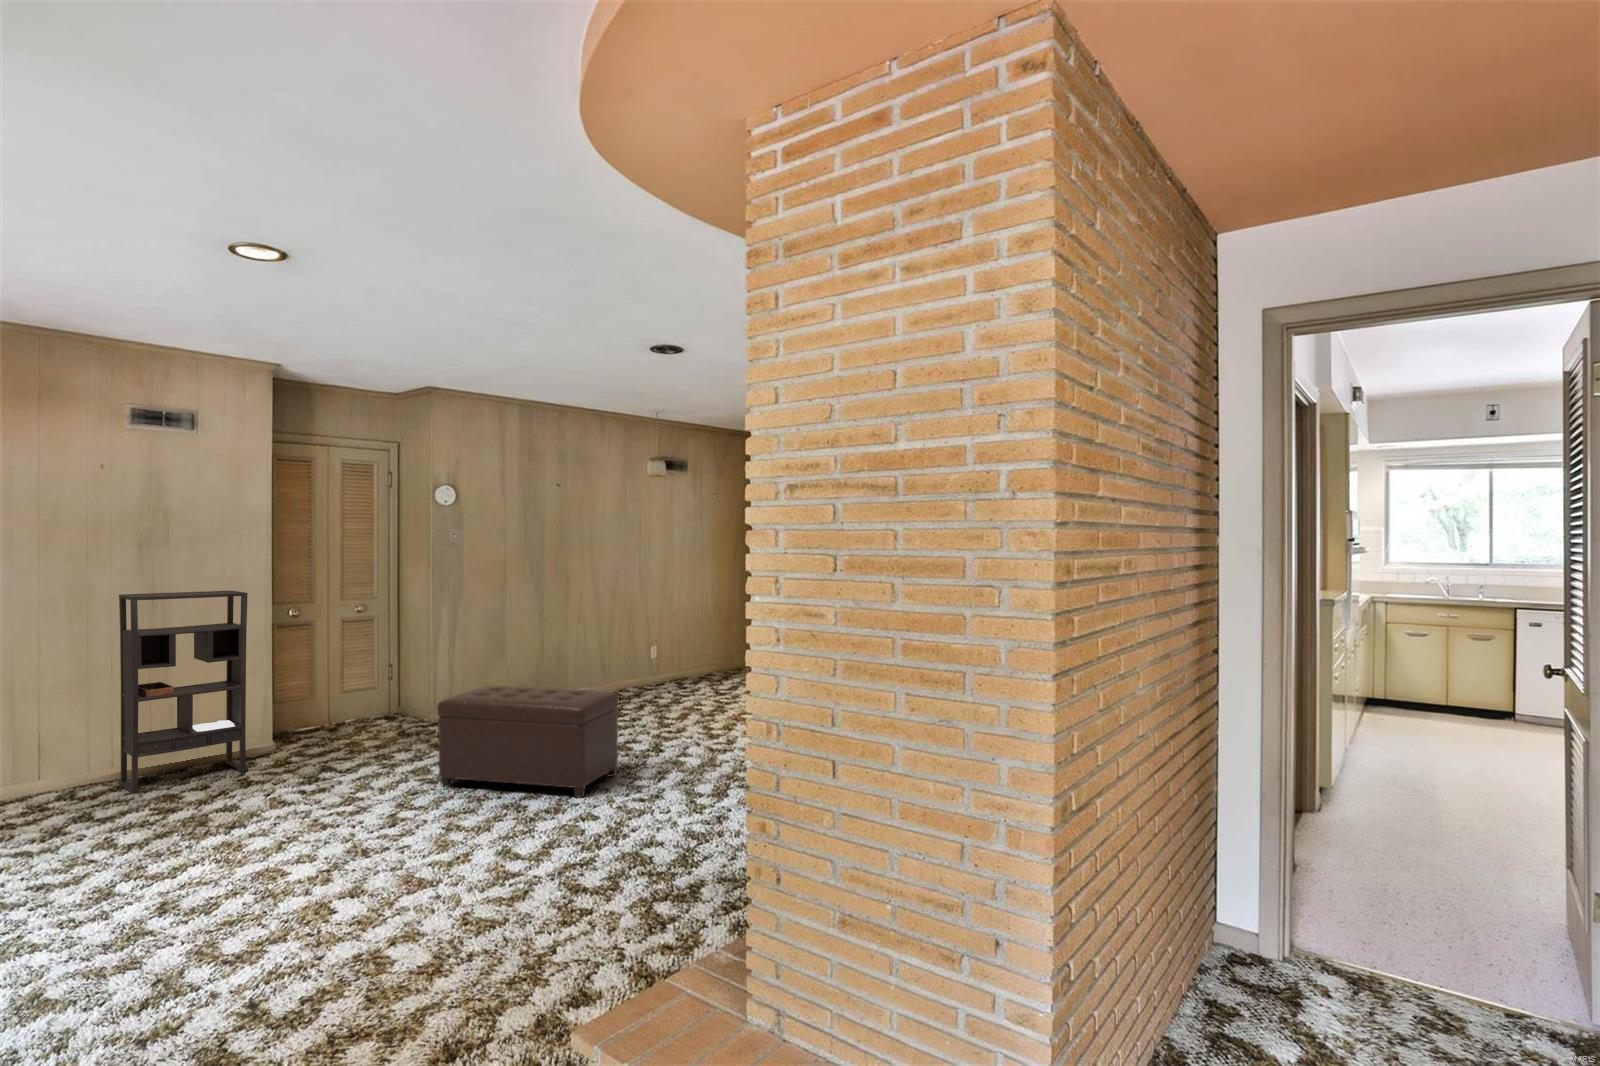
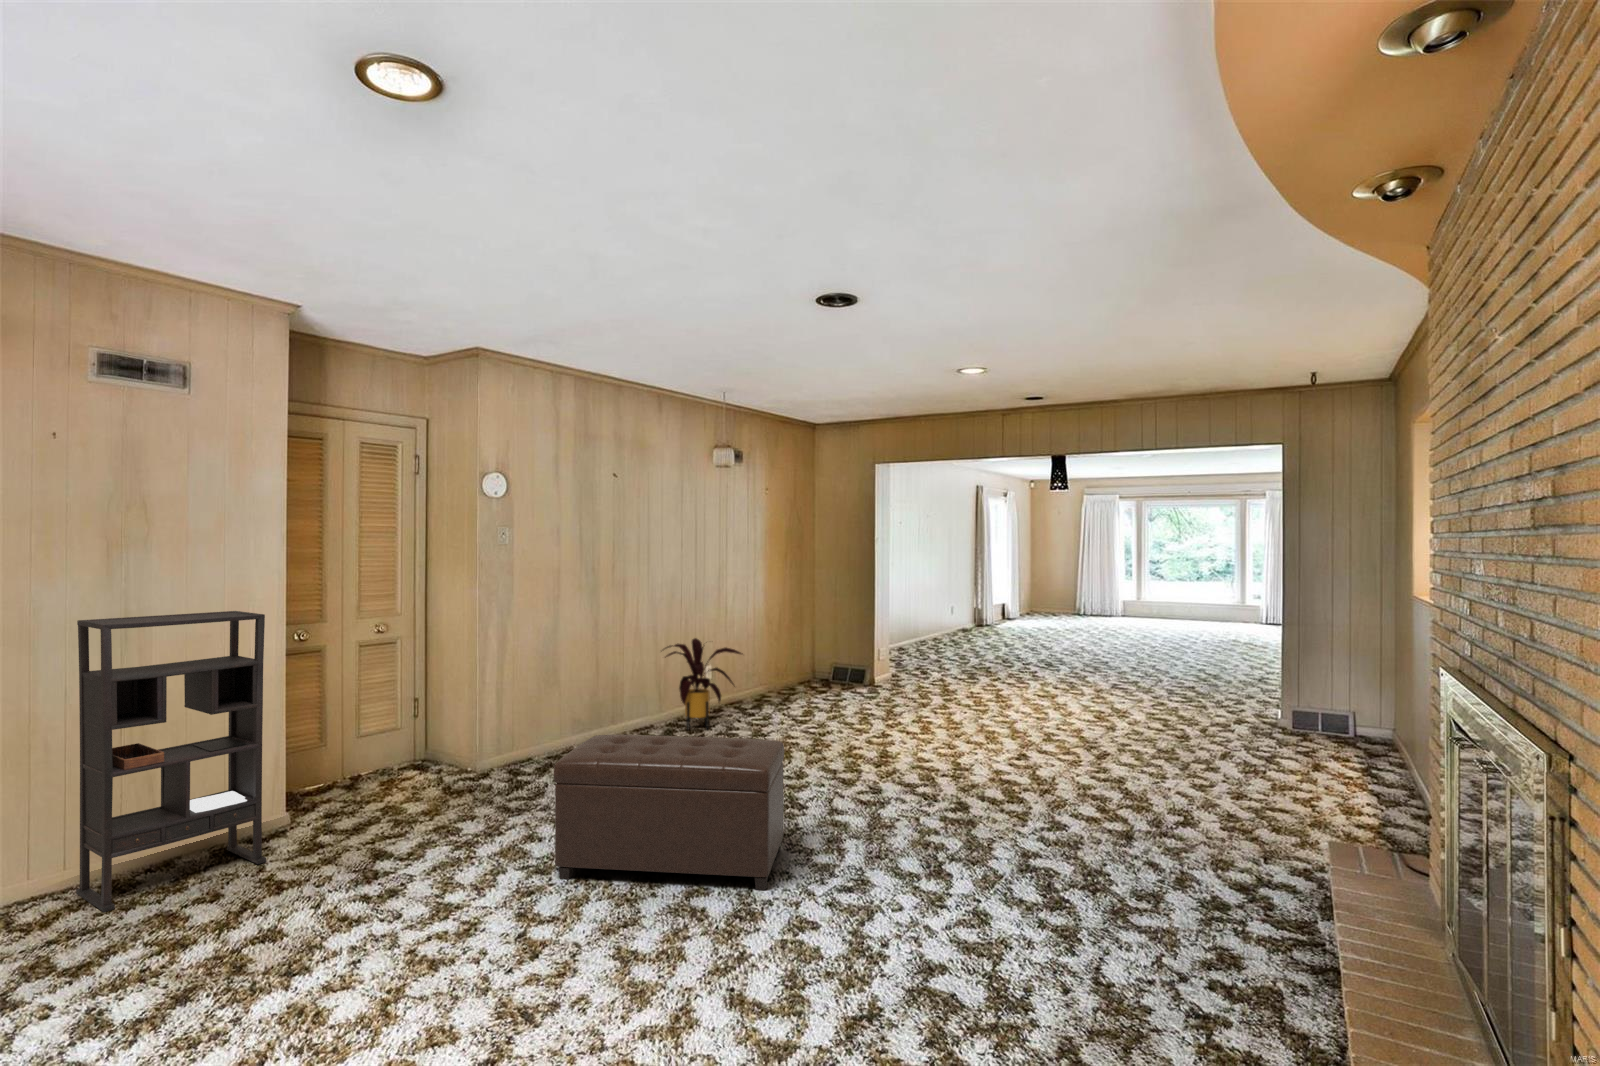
house plant: none [596,622,667,699] -> present [665,638,743,730]

